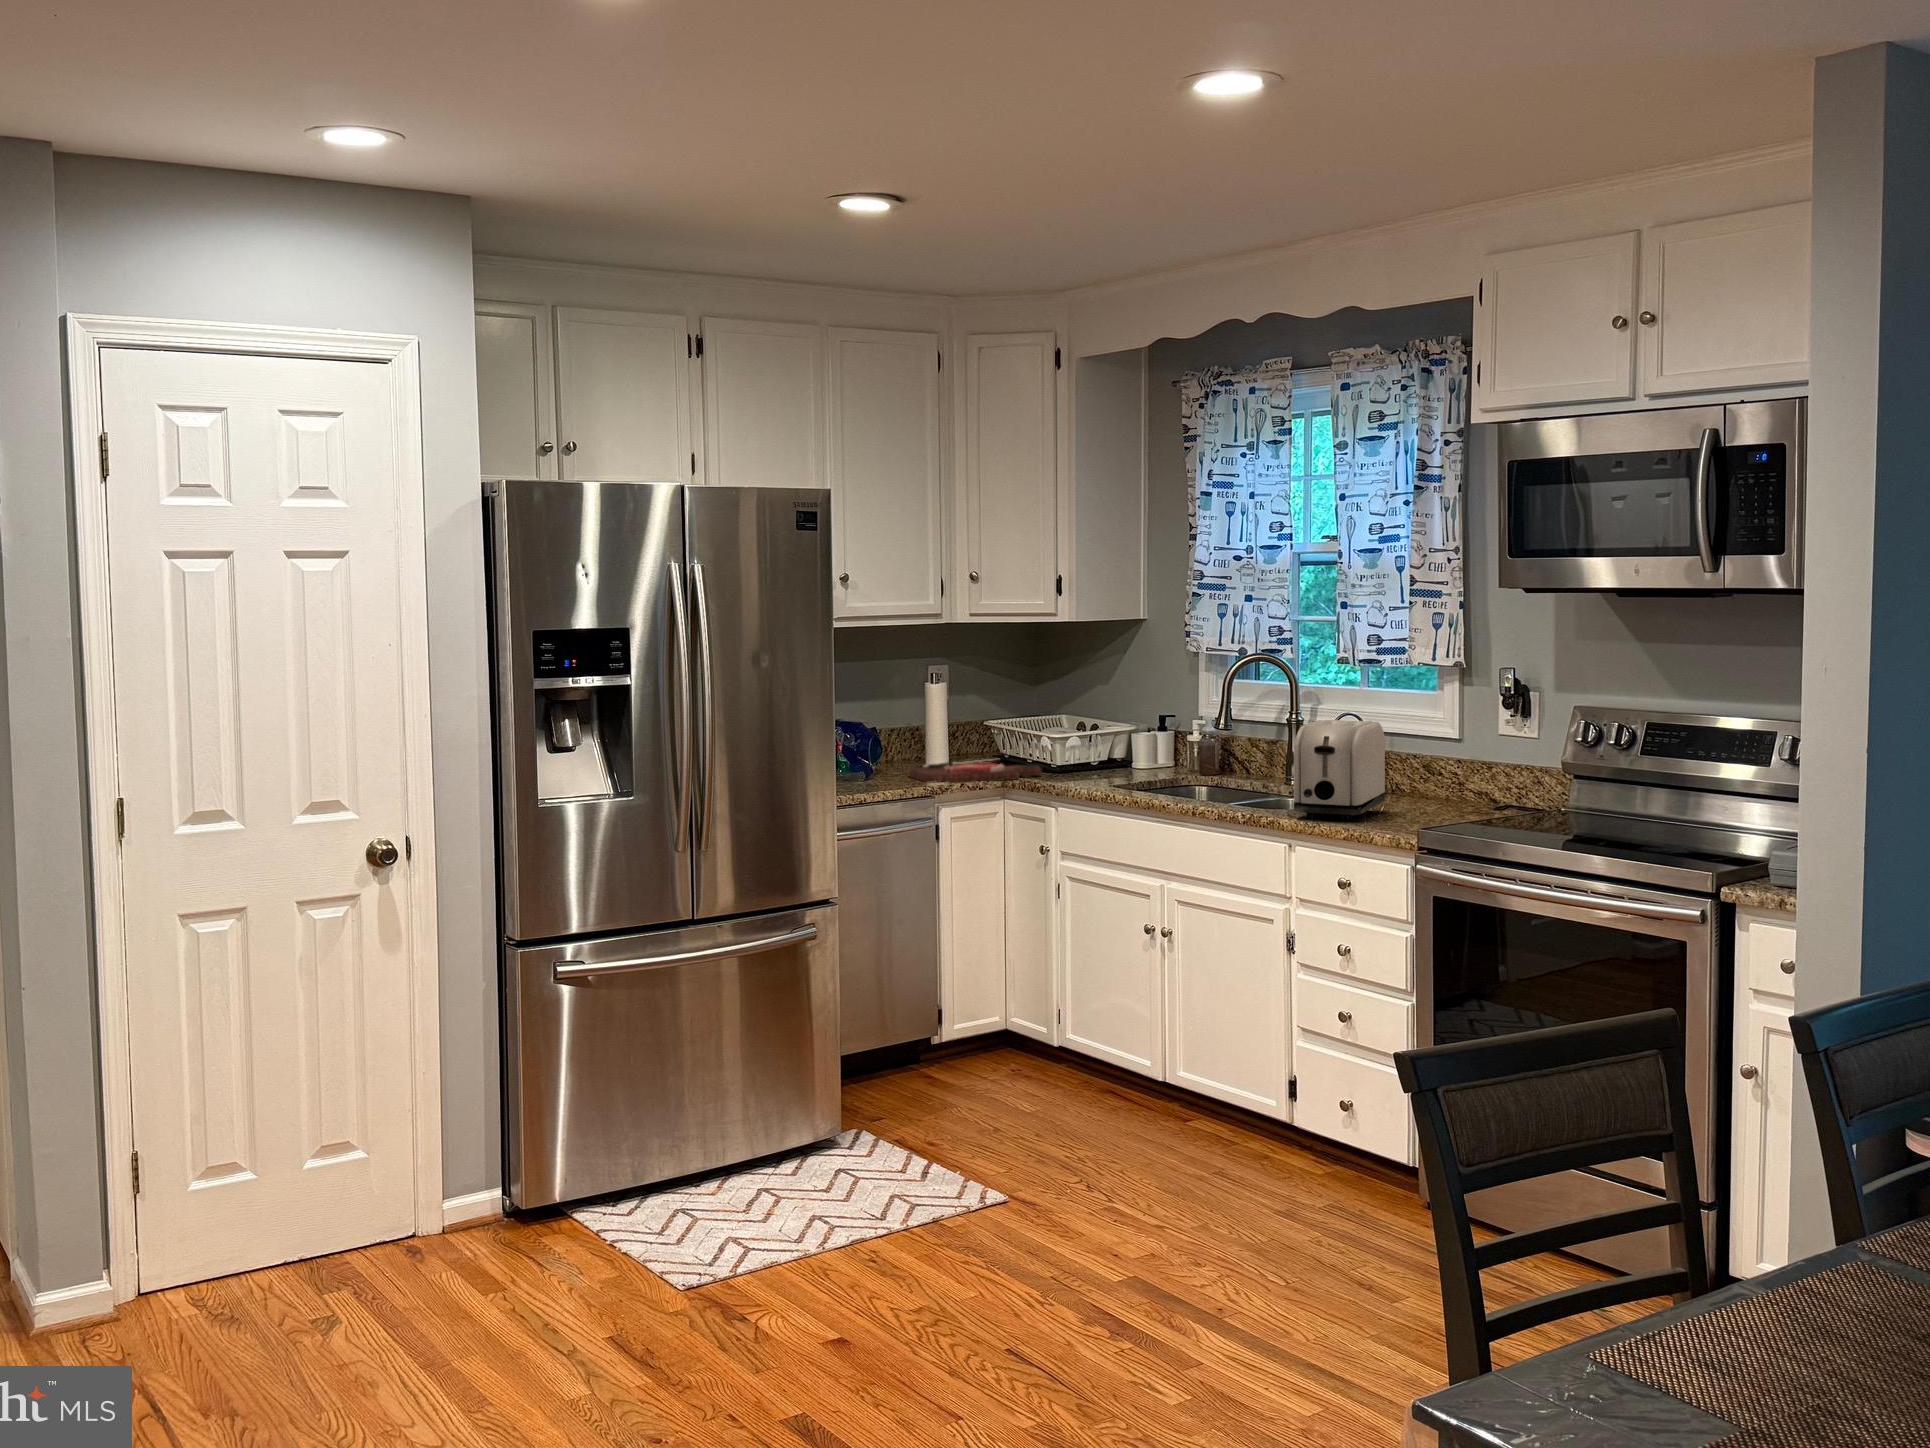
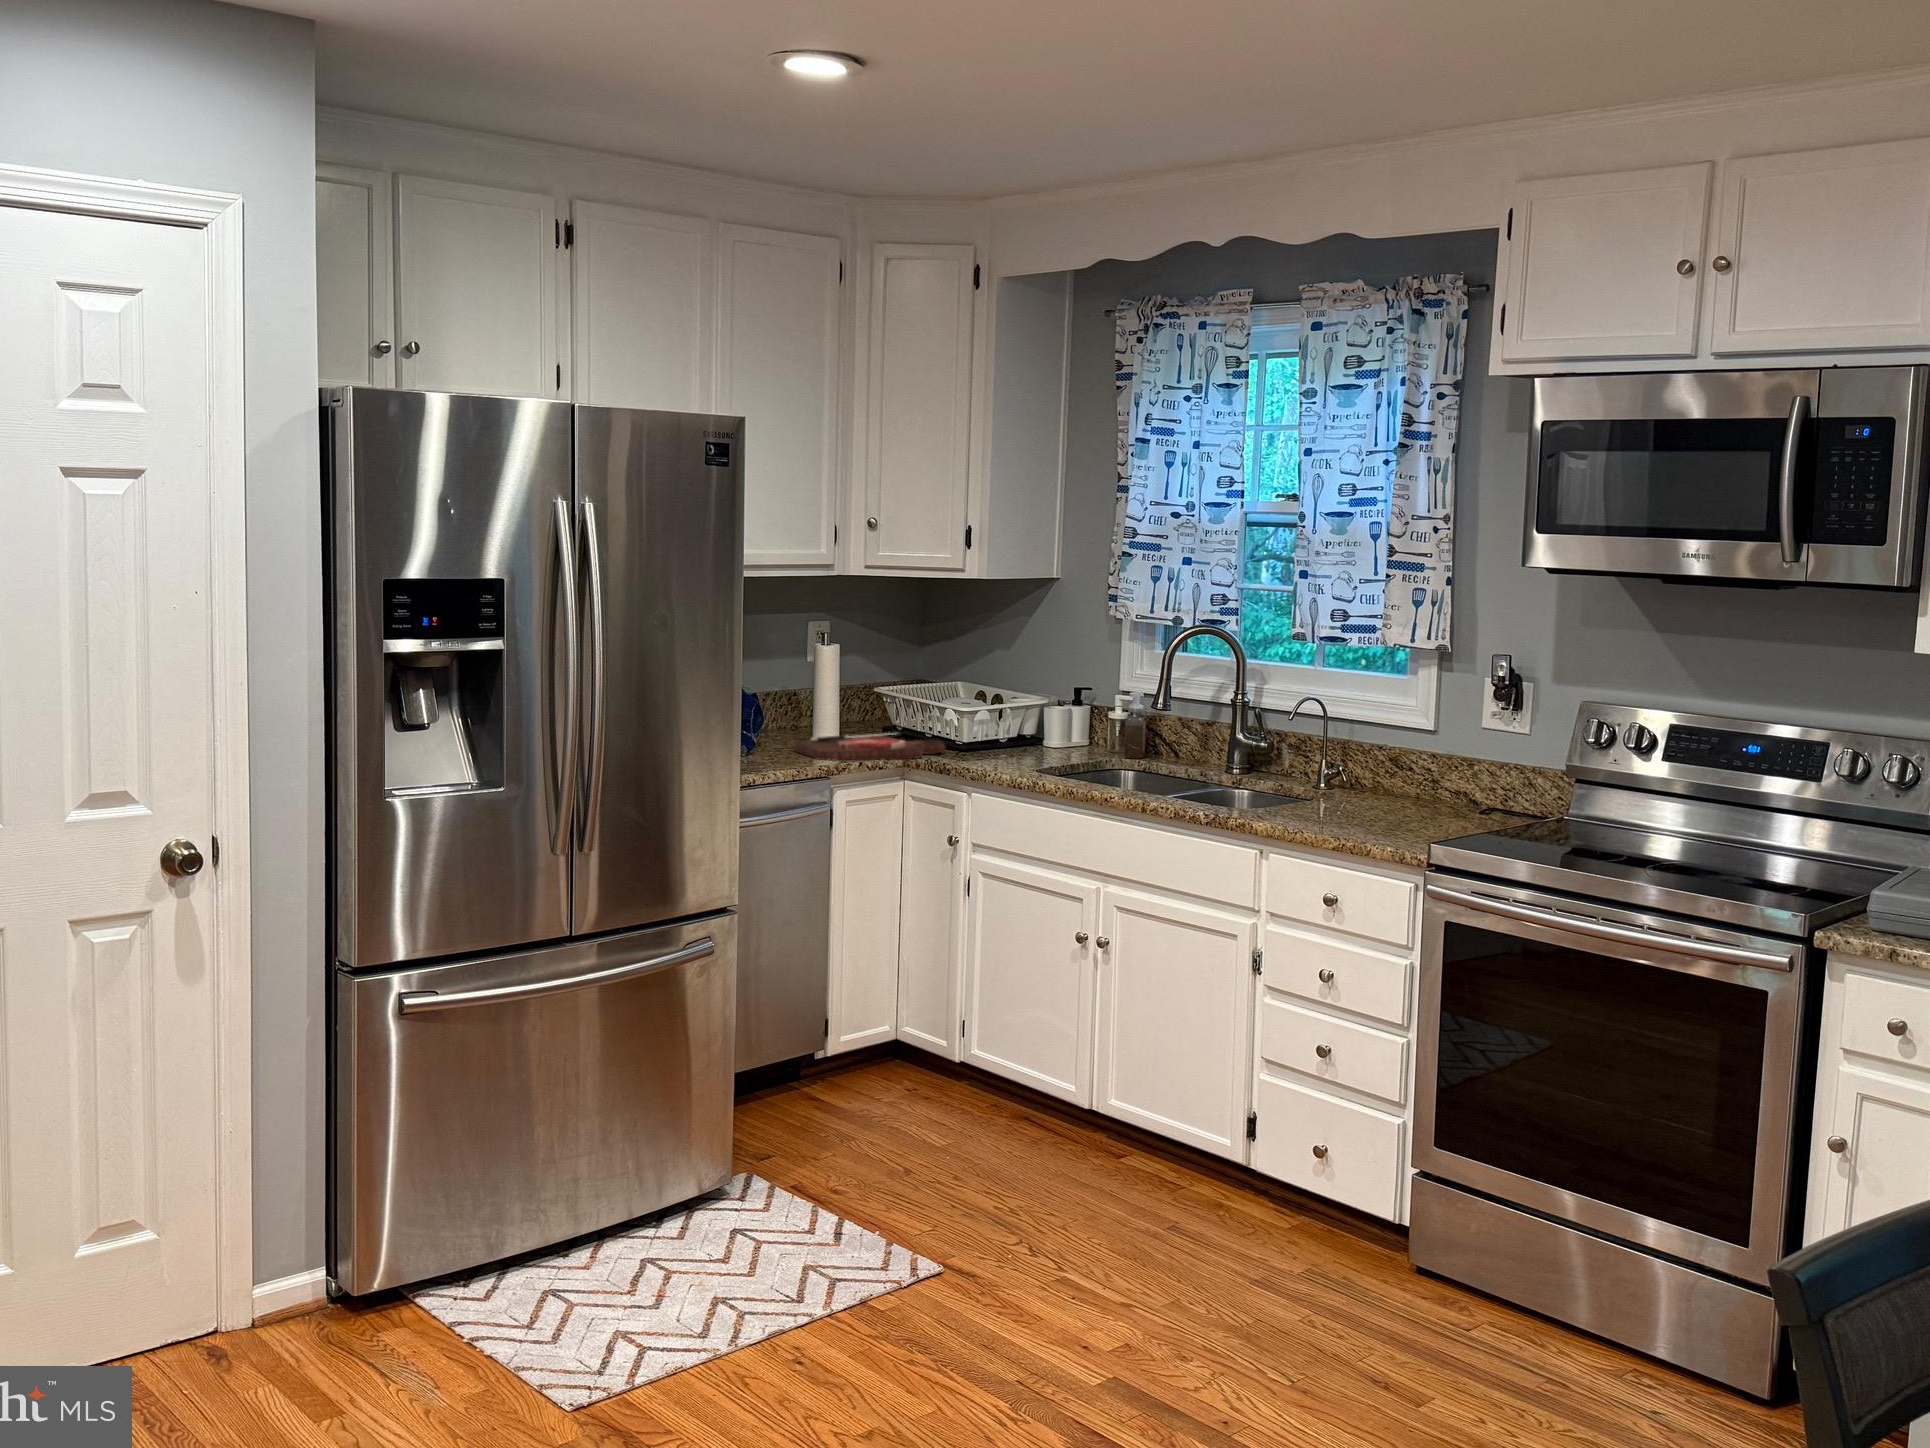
toaster: present [1294,720,1385,821] -> none [1276,709,1370,829]

